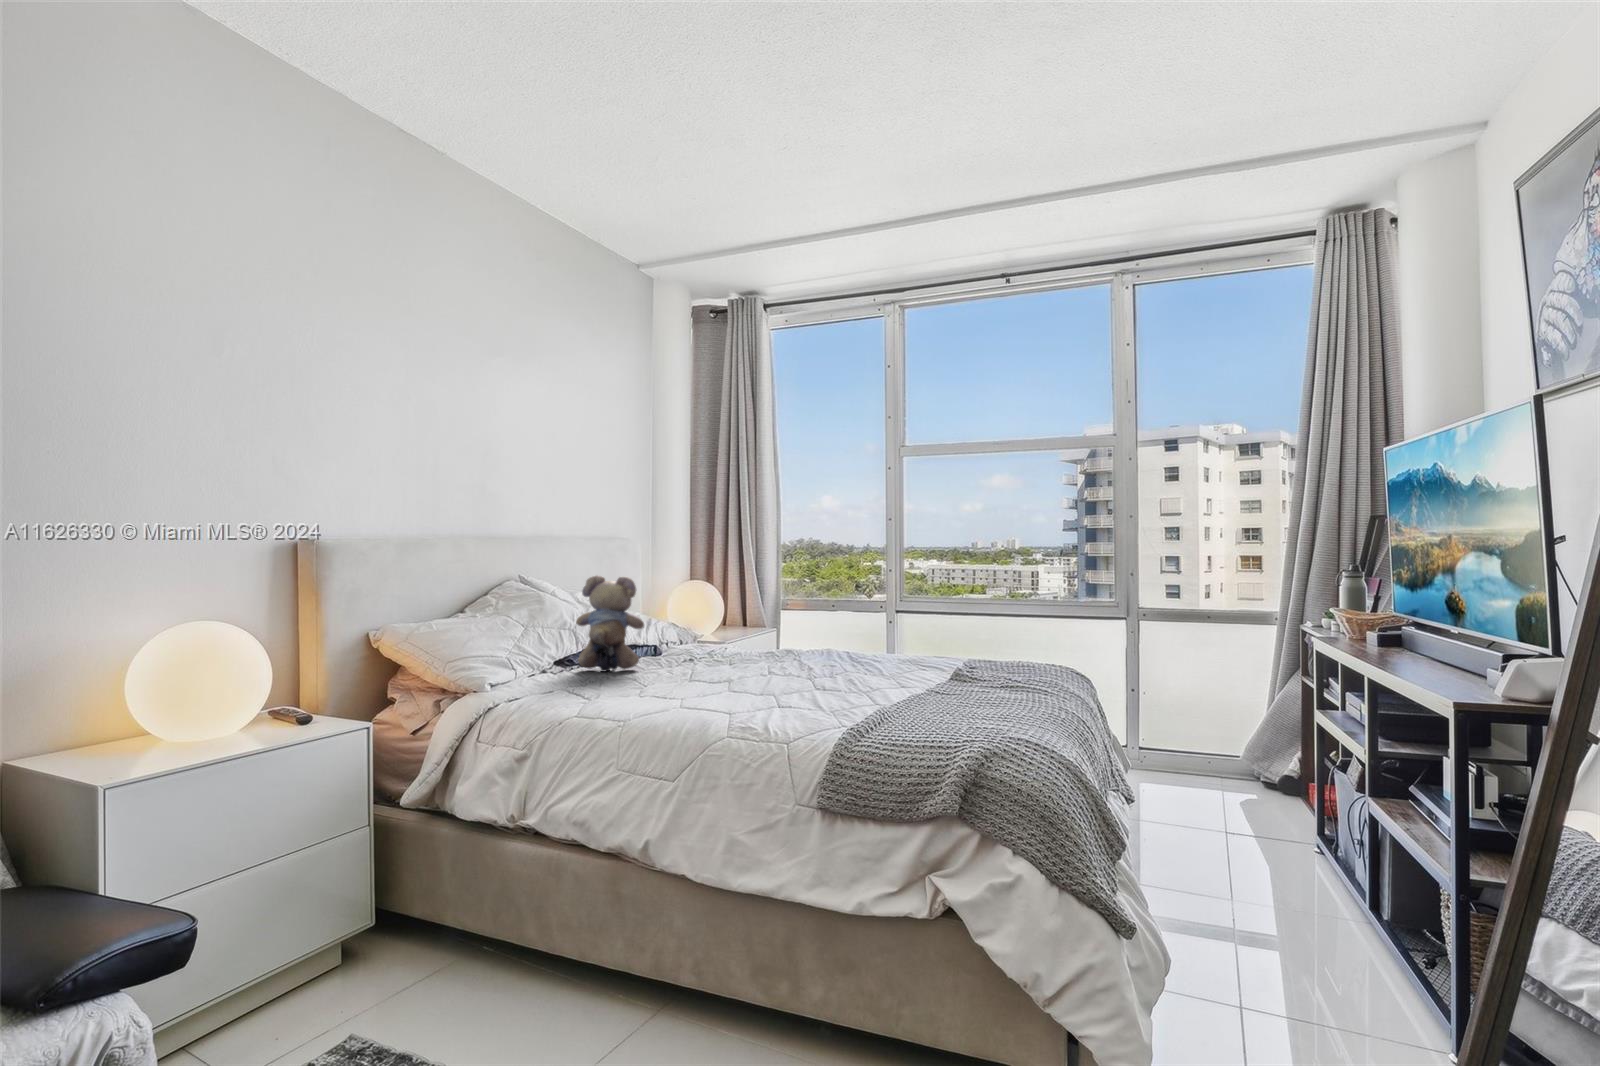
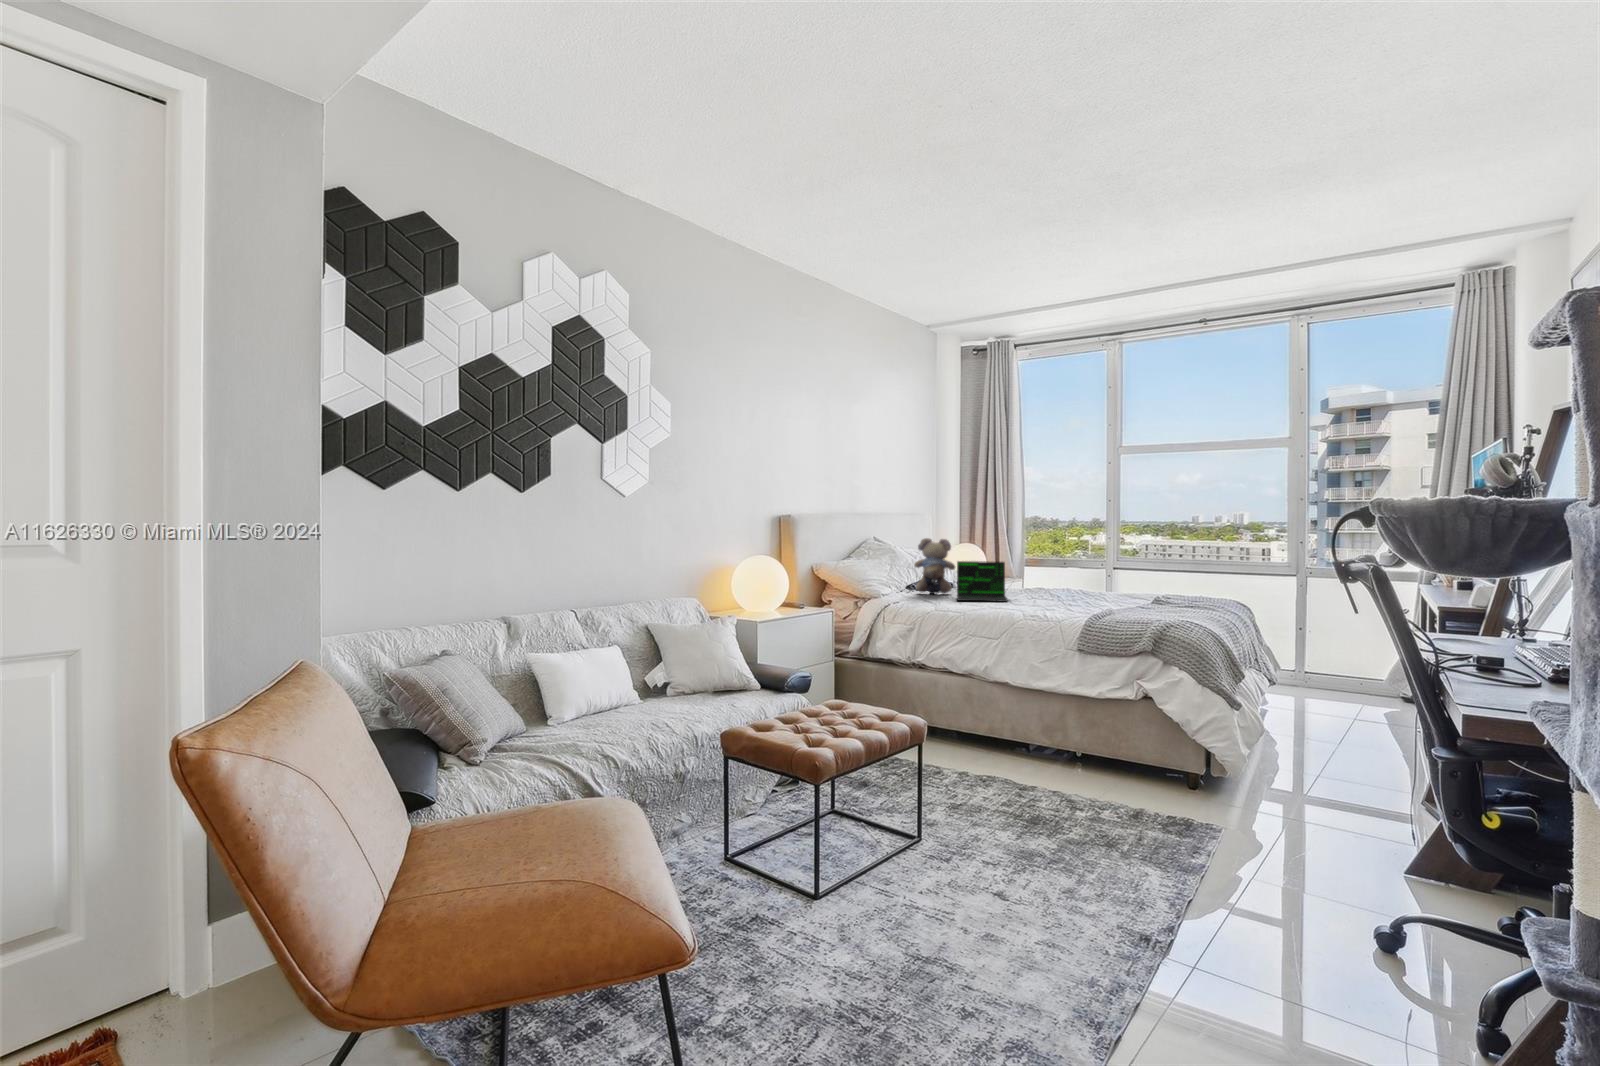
laptop: none [628,615,742,690] -> present [957,561,1008,602]

